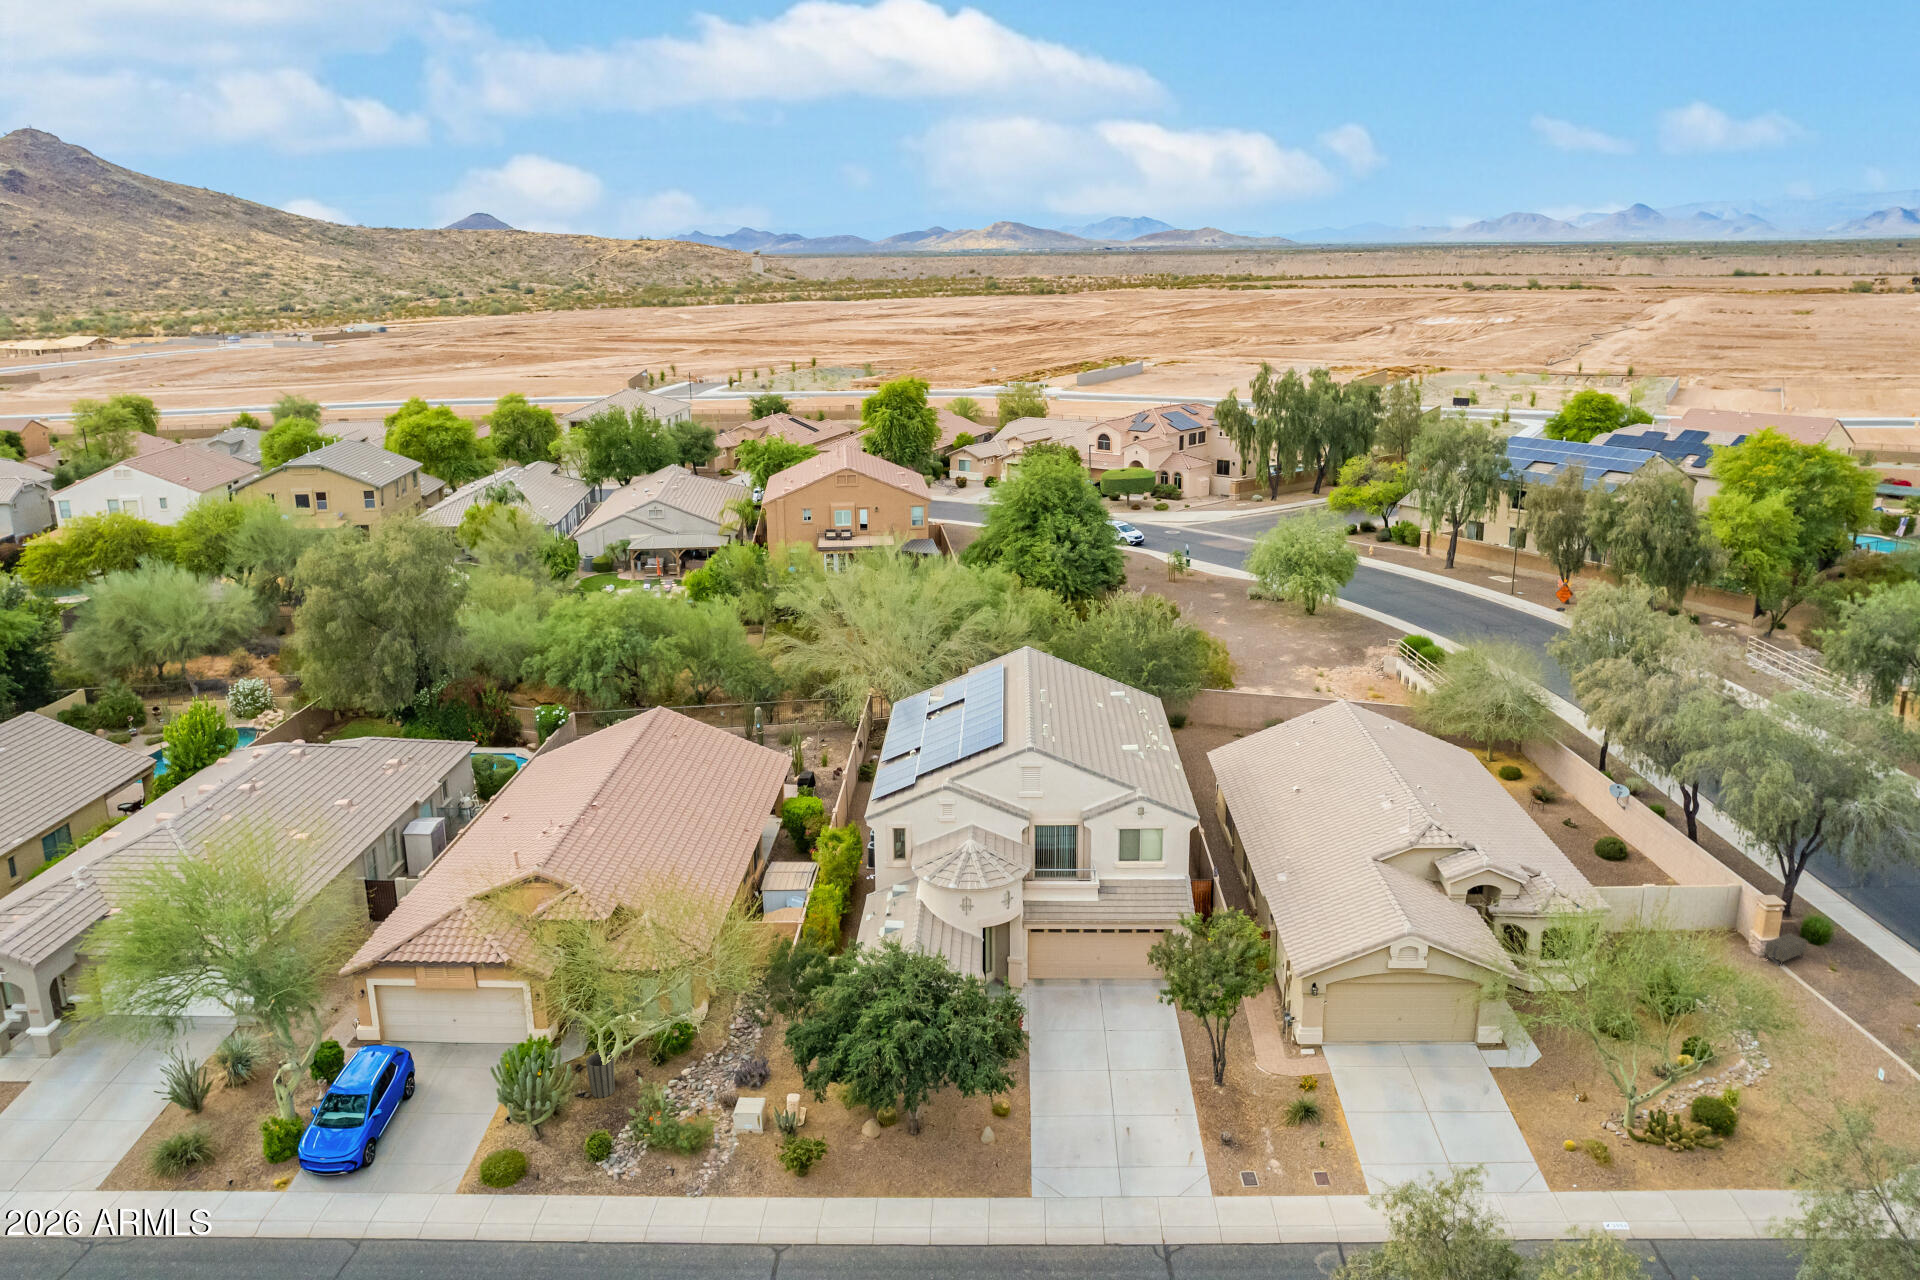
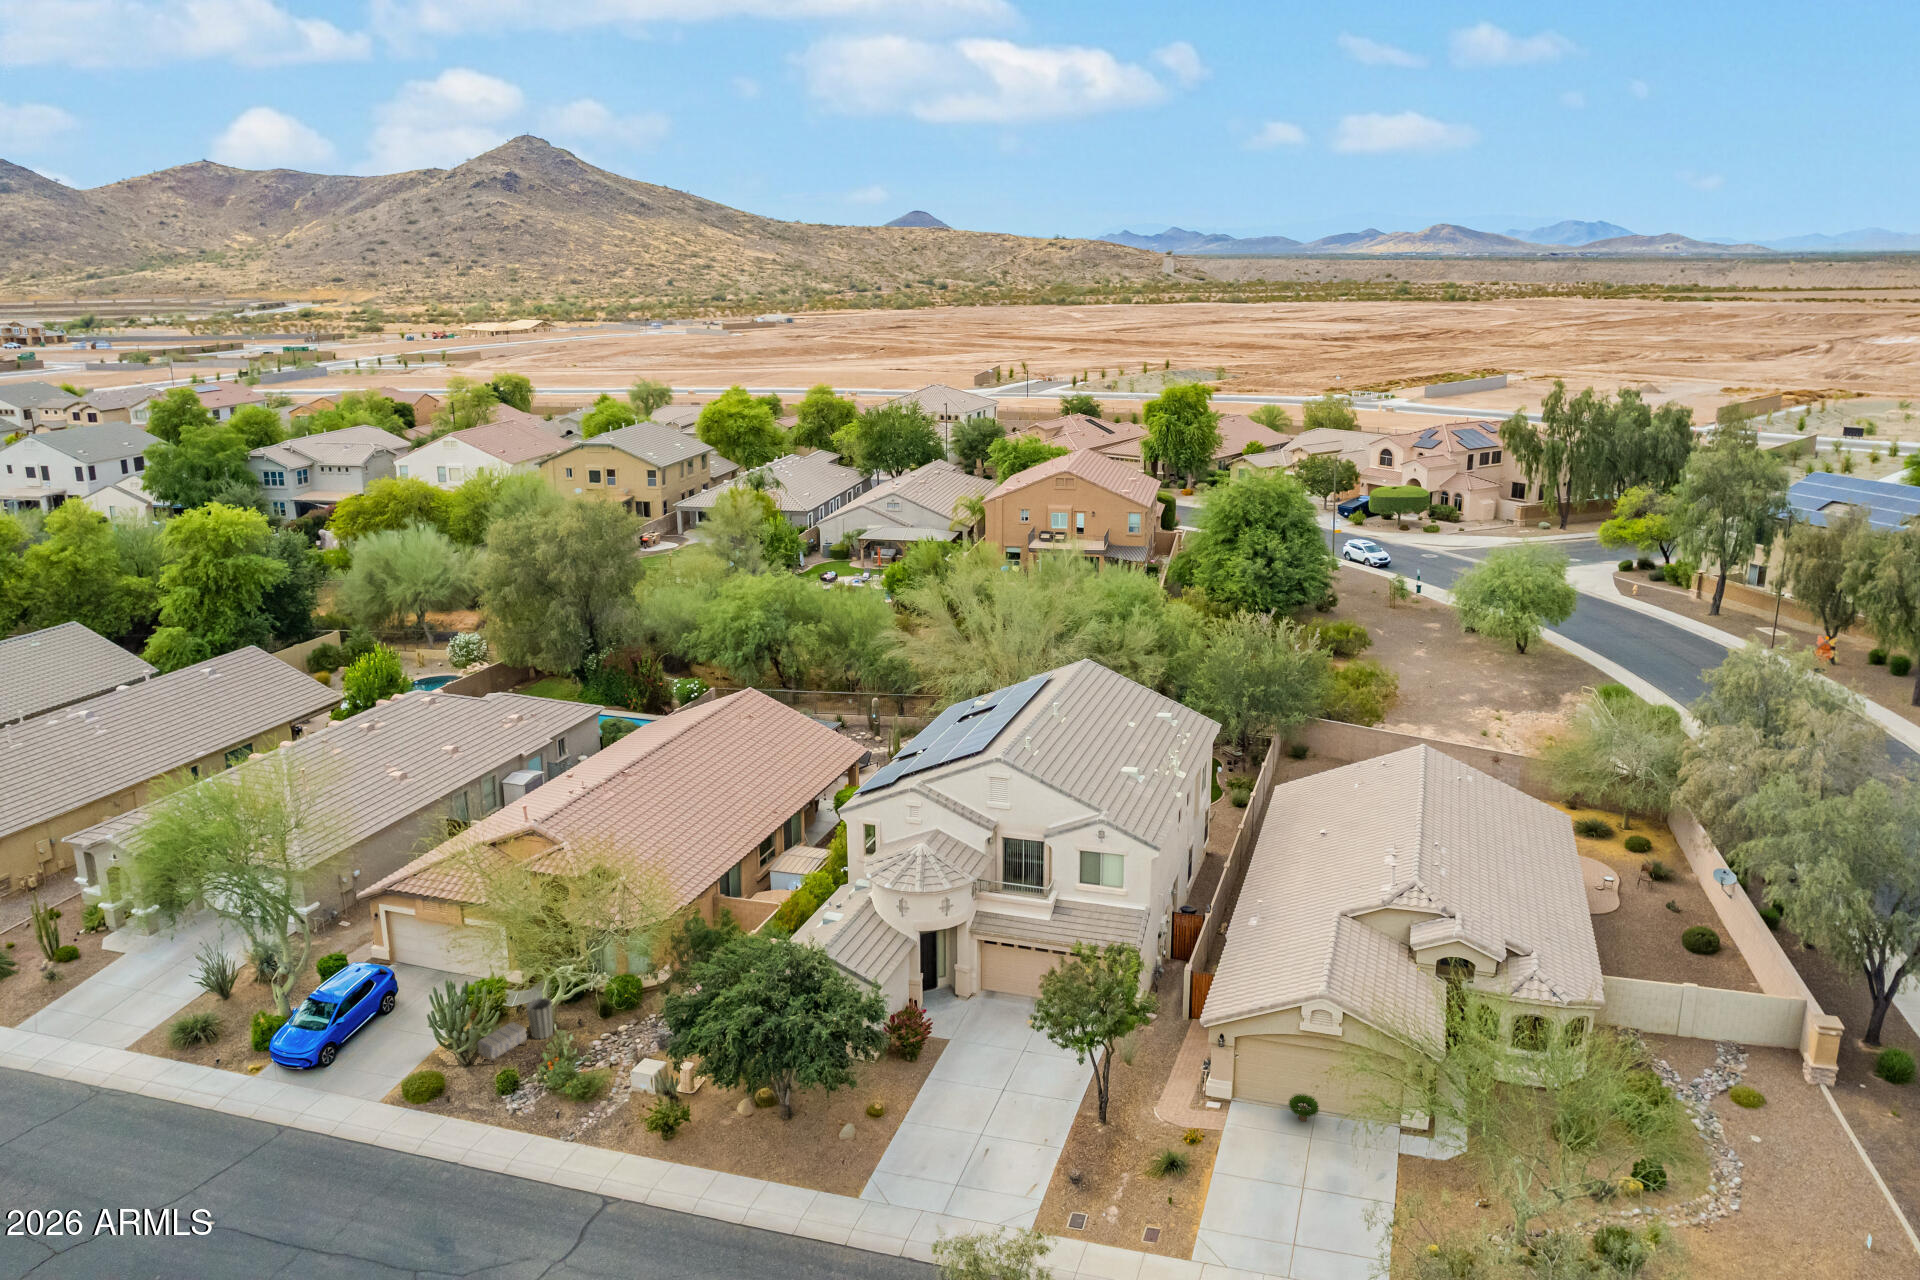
bench: present [1764,933,1807,965] -> present [477,1022,527,1064]
potted plant: none [1375,1026,1408,1054] -> present [1289,1094,1319,1122]

